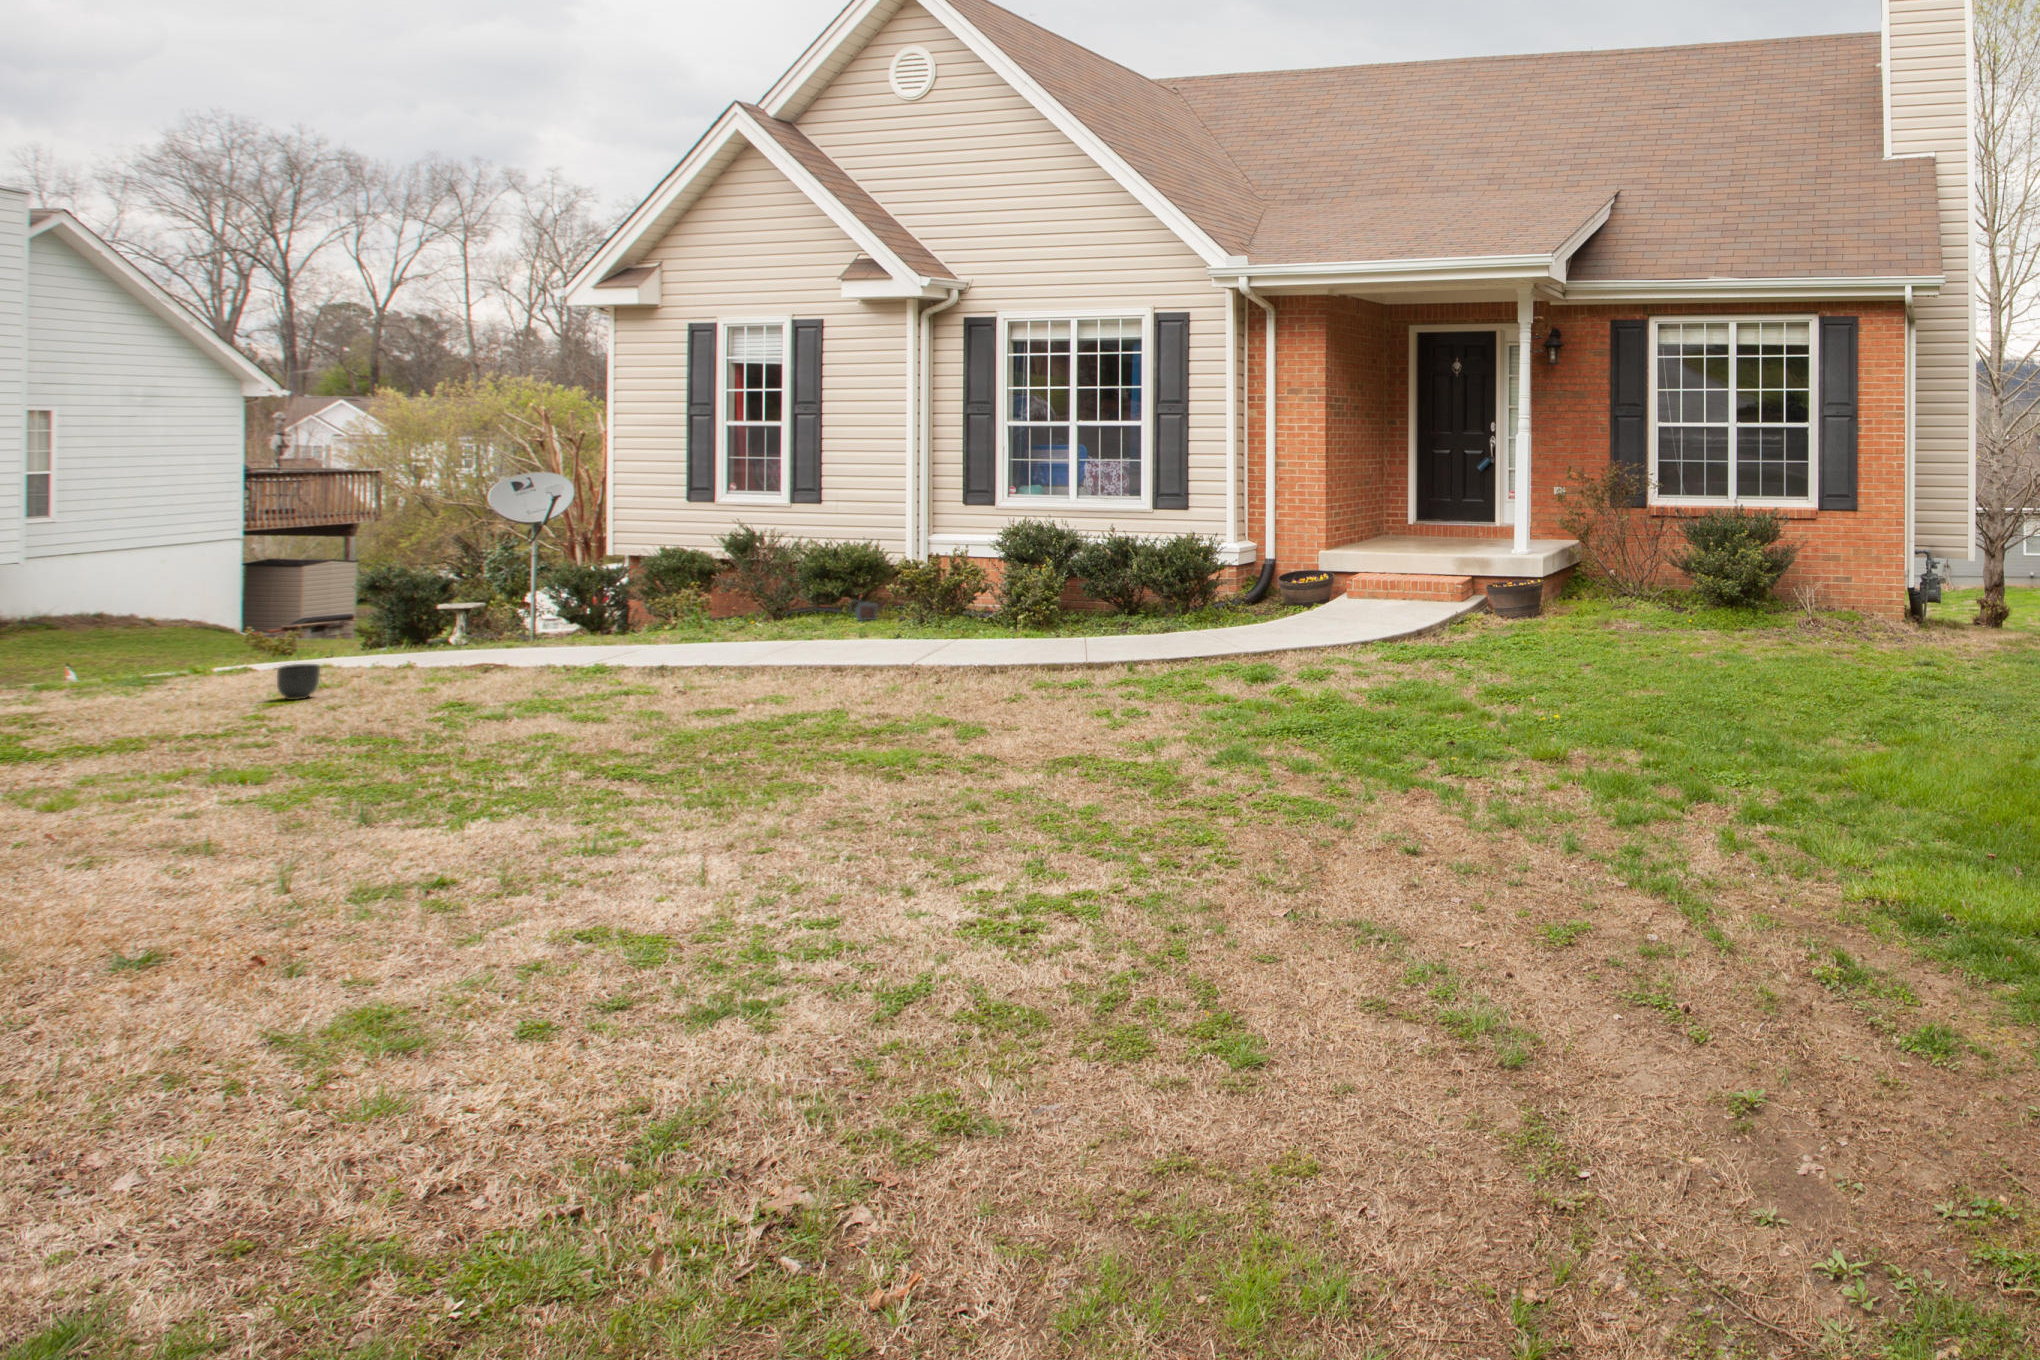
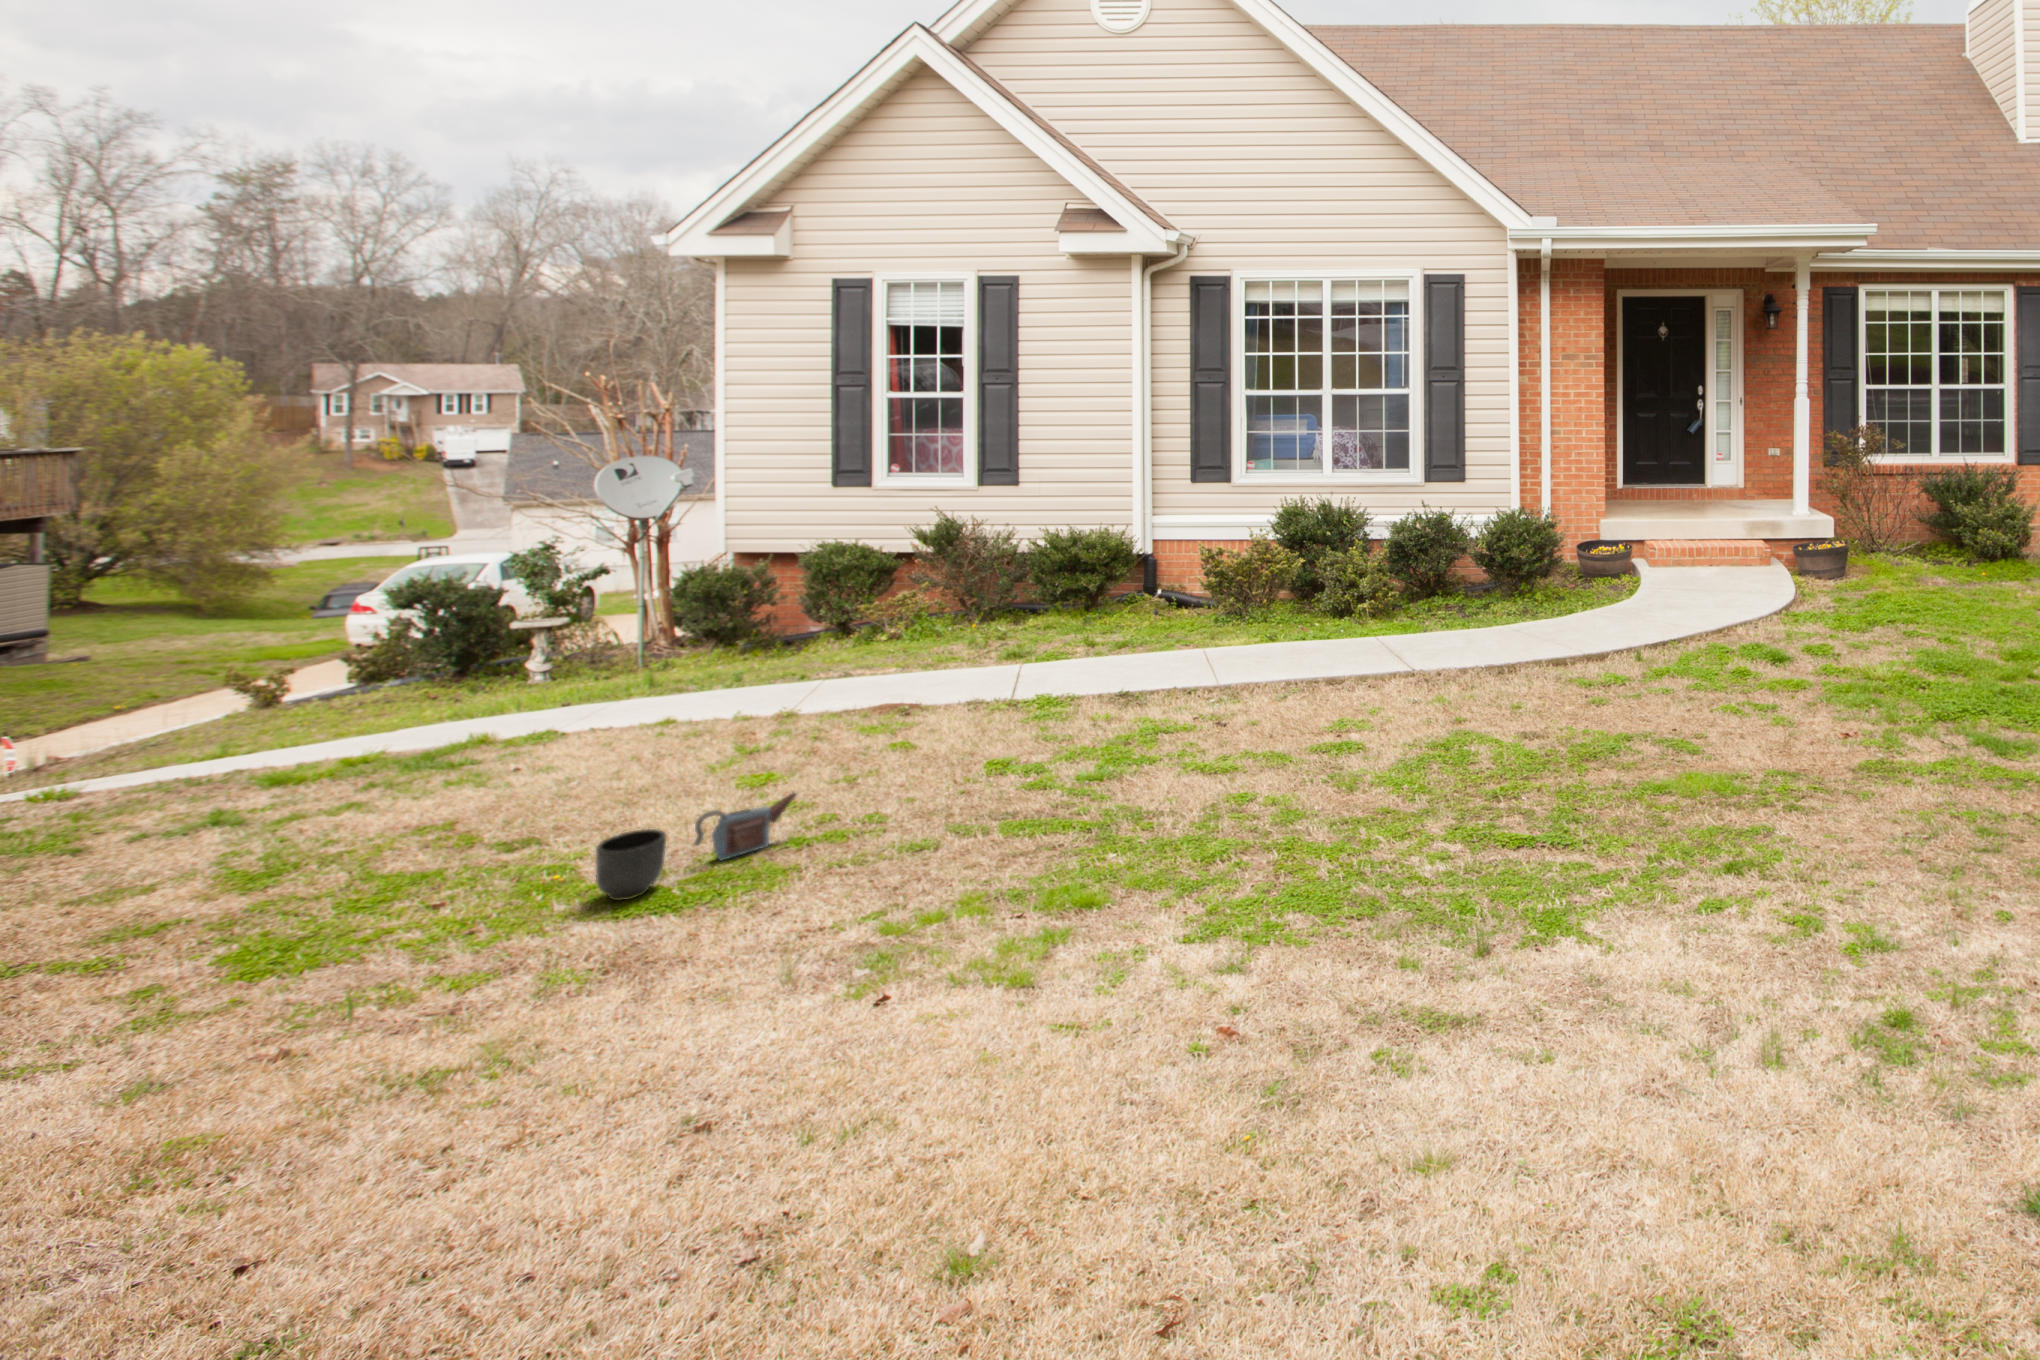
watering can: present [854,599,886,621] -> present [694,793,797,860]

